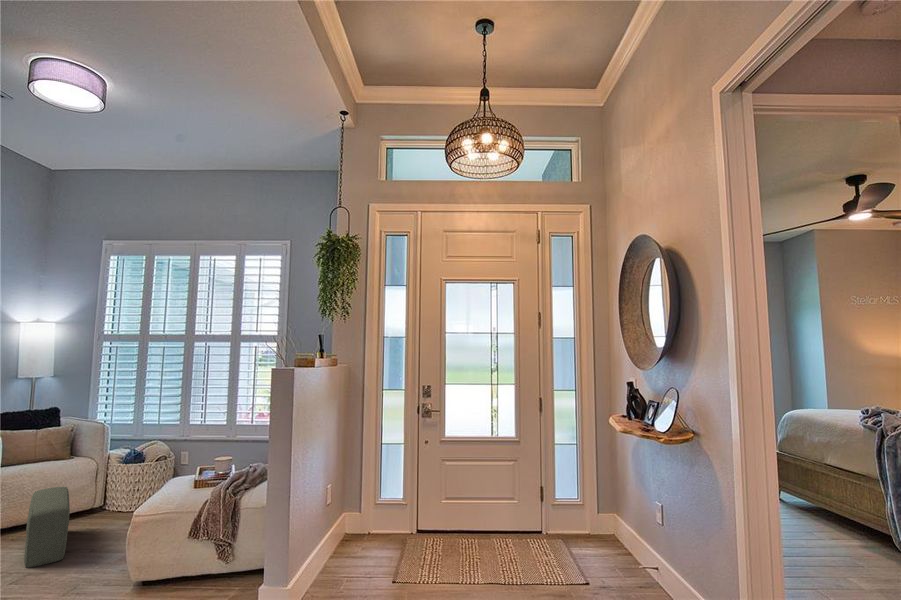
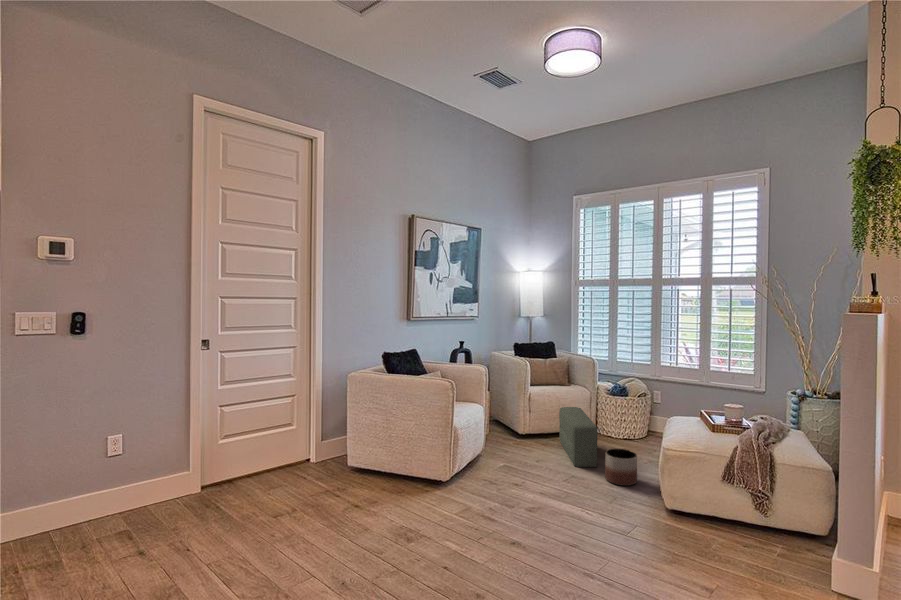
planter: none [63,528,112,577] -> present [605,448,637,486]

